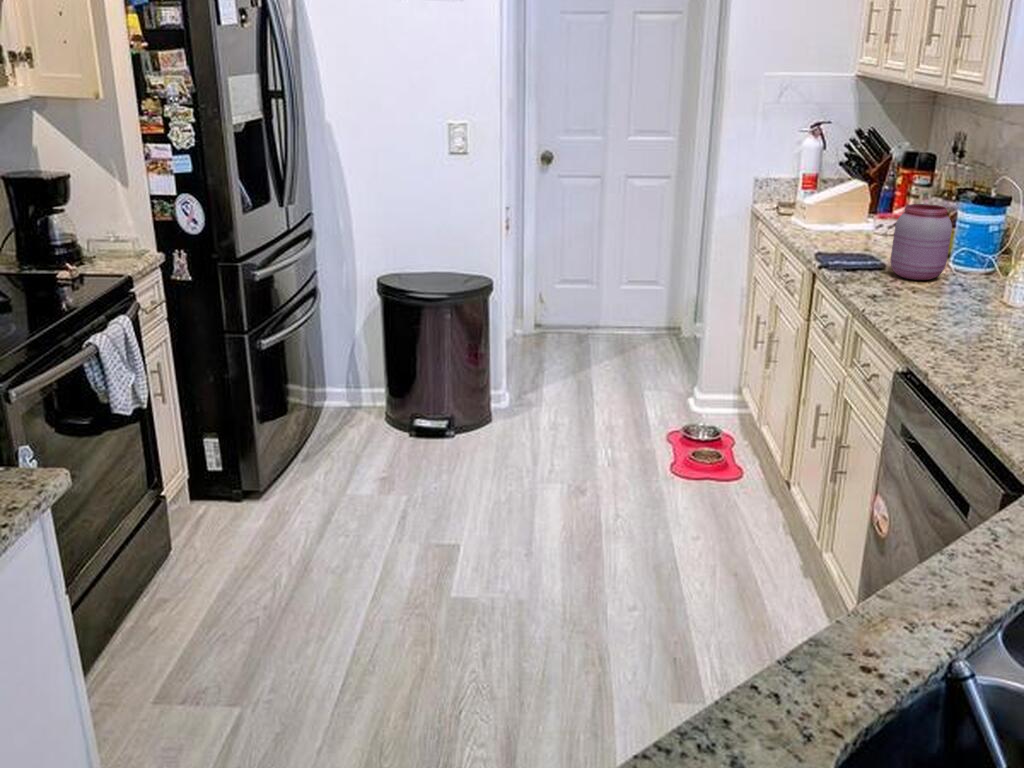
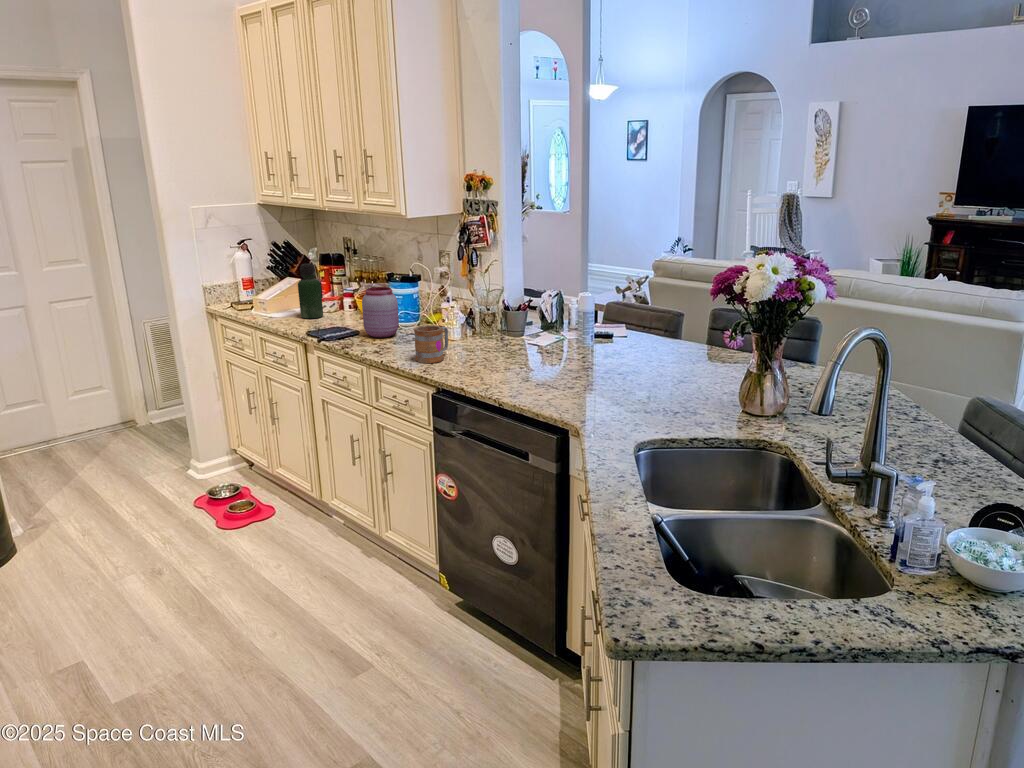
bottle: none [840,161,878,239] -> present [298,263,323,319]
mug: none [914,269,985,328] -> present [414,326,448,363]

